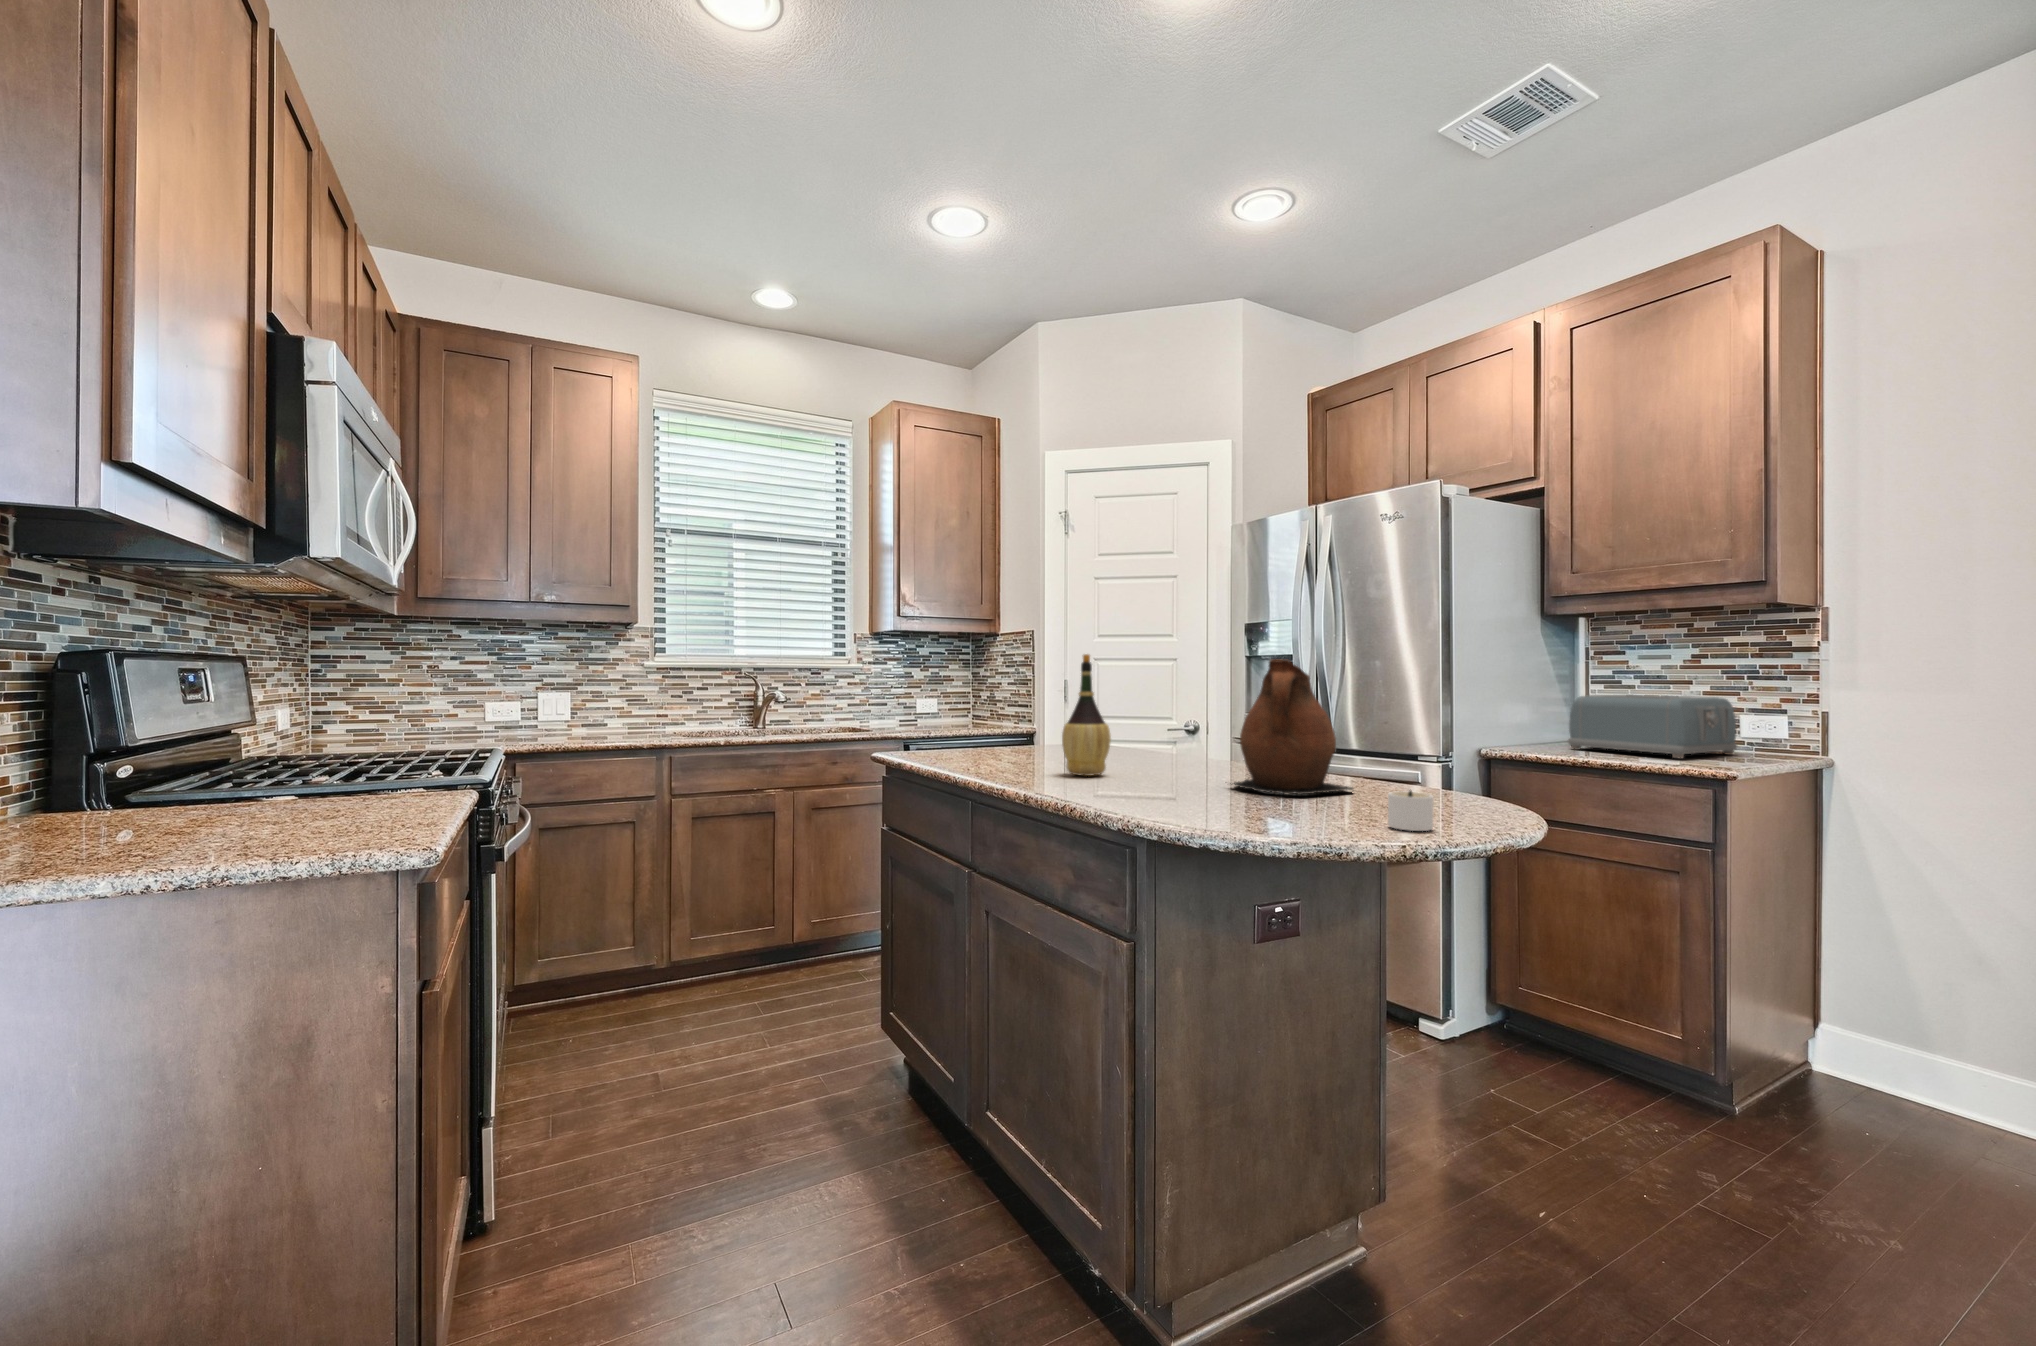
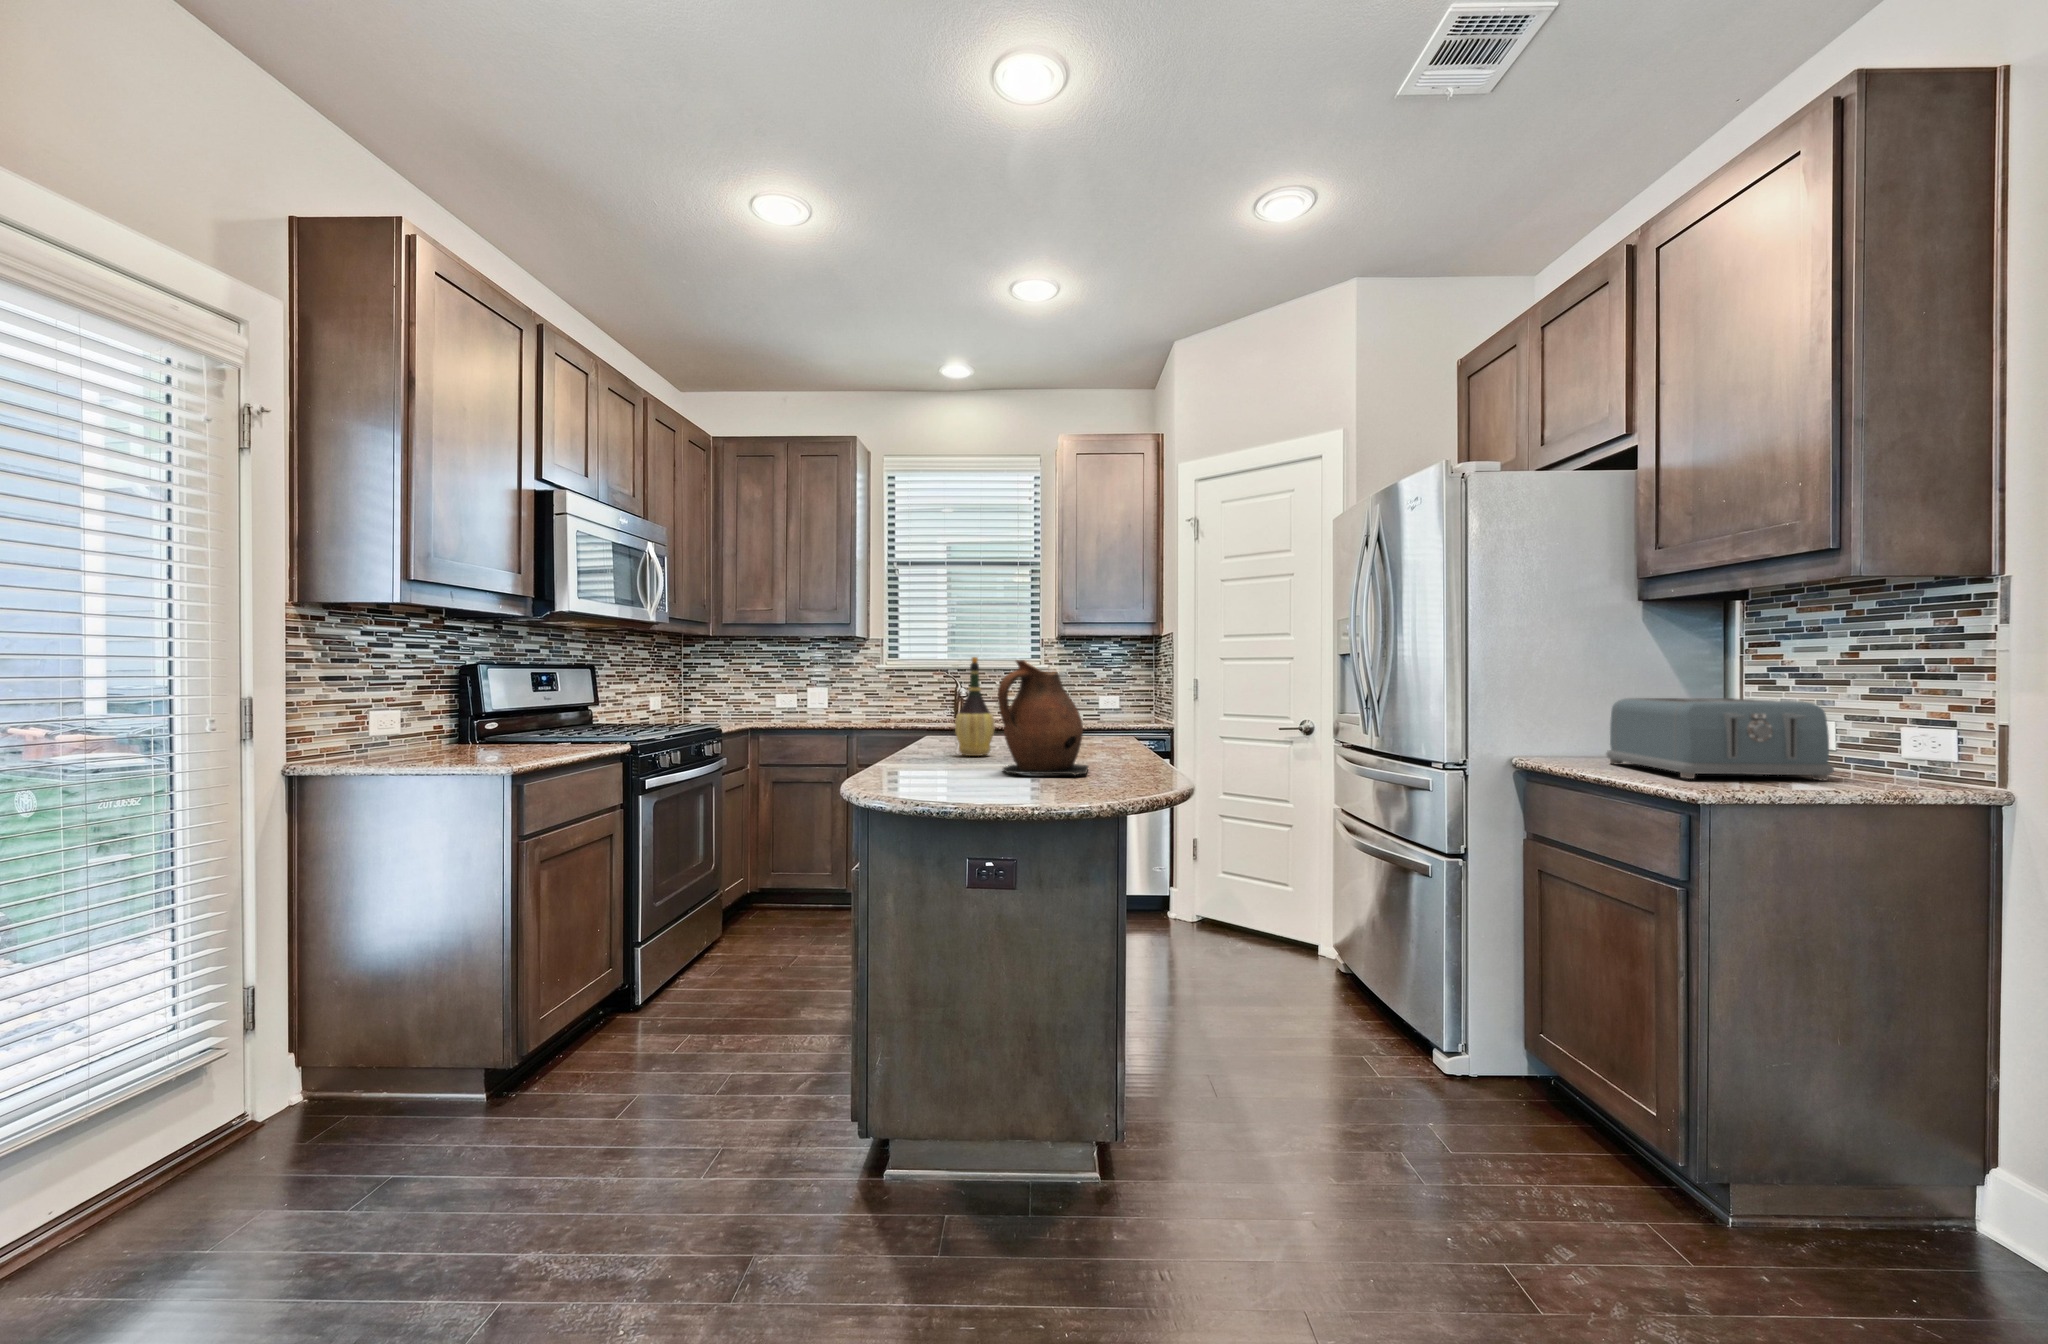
candle: present [1388,790,1433,831] -> none [930,764,980,797]

